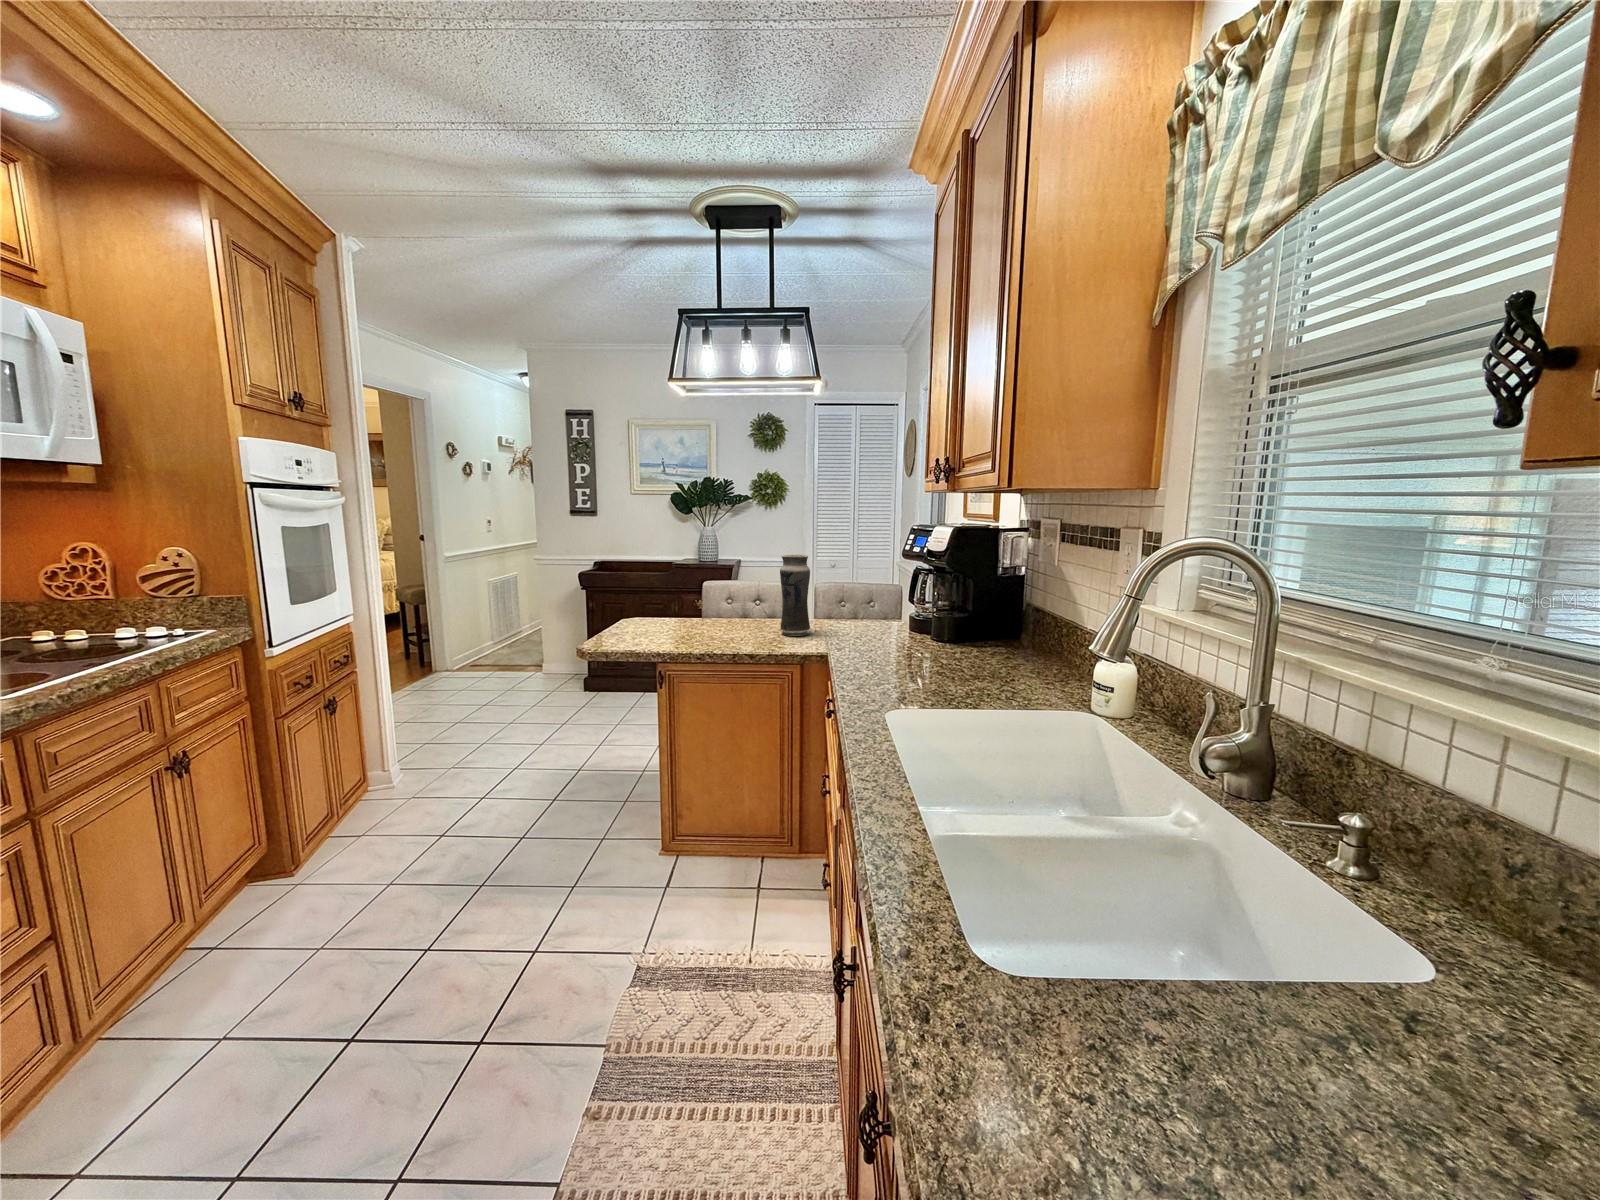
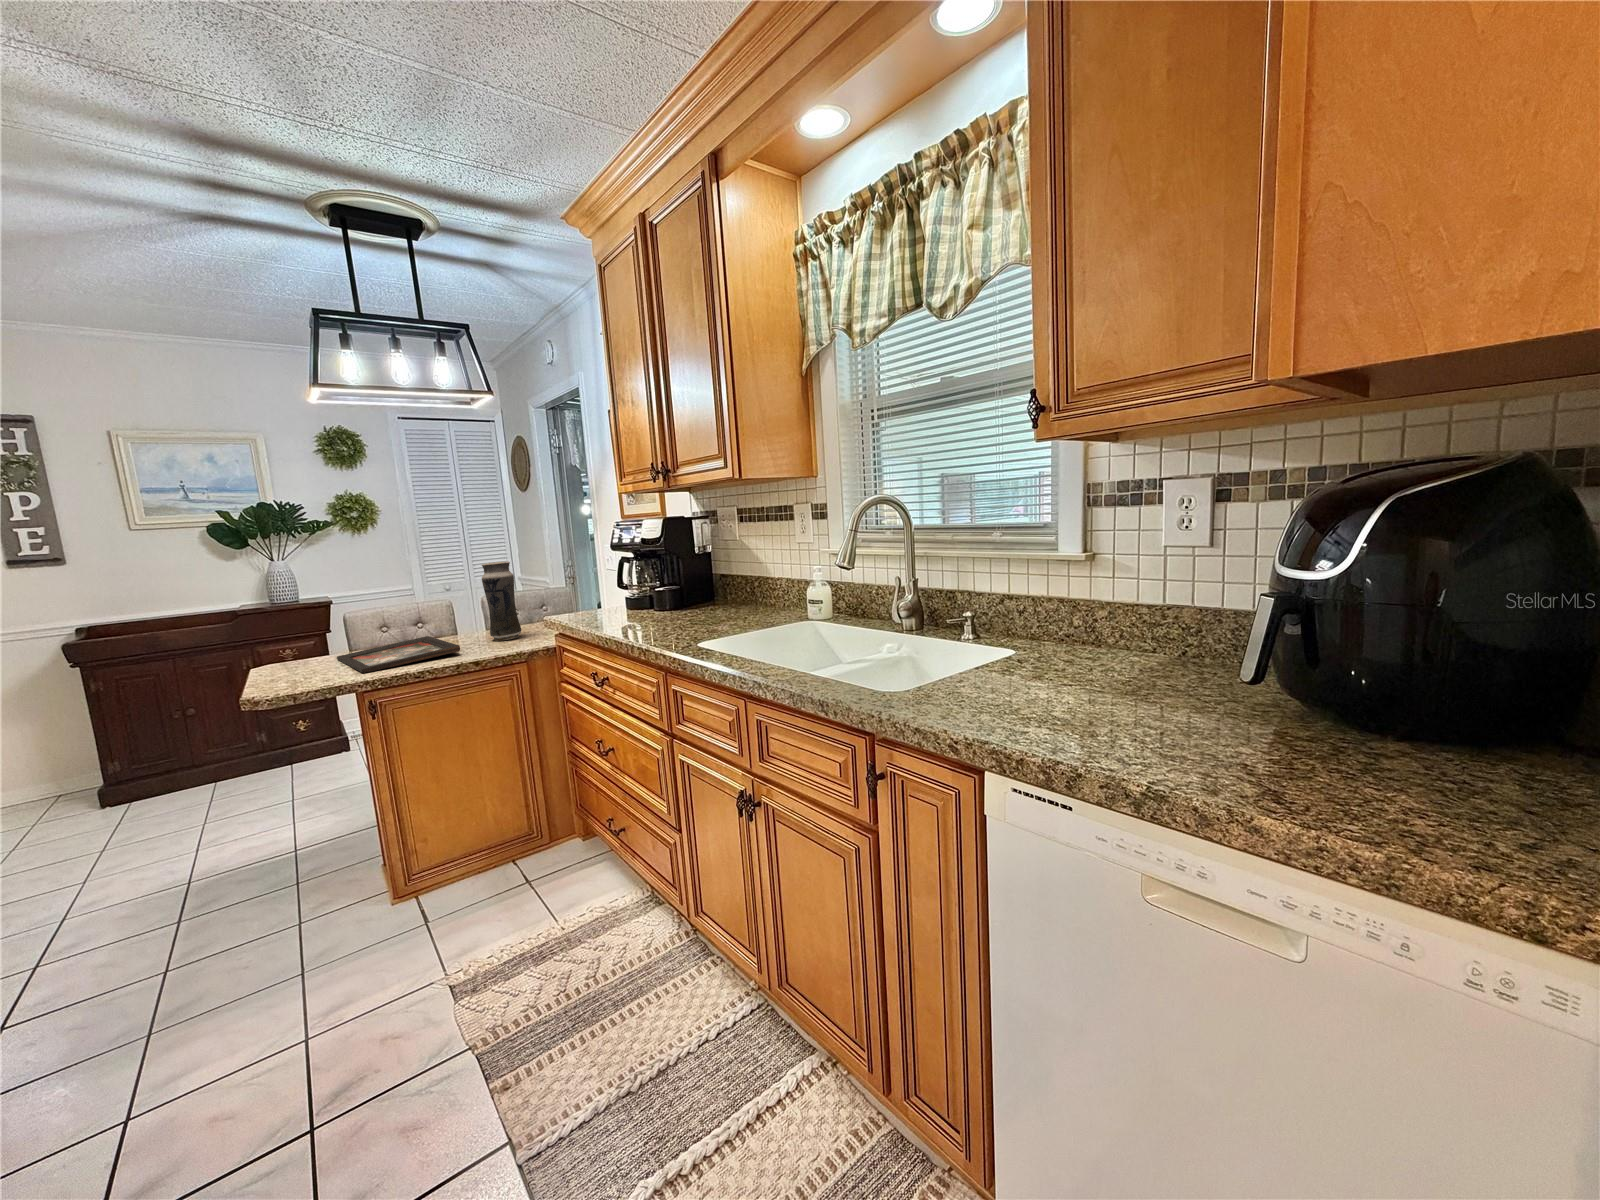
decorative tray: none [651,617,737,645] -> present [337,636,460,673]

